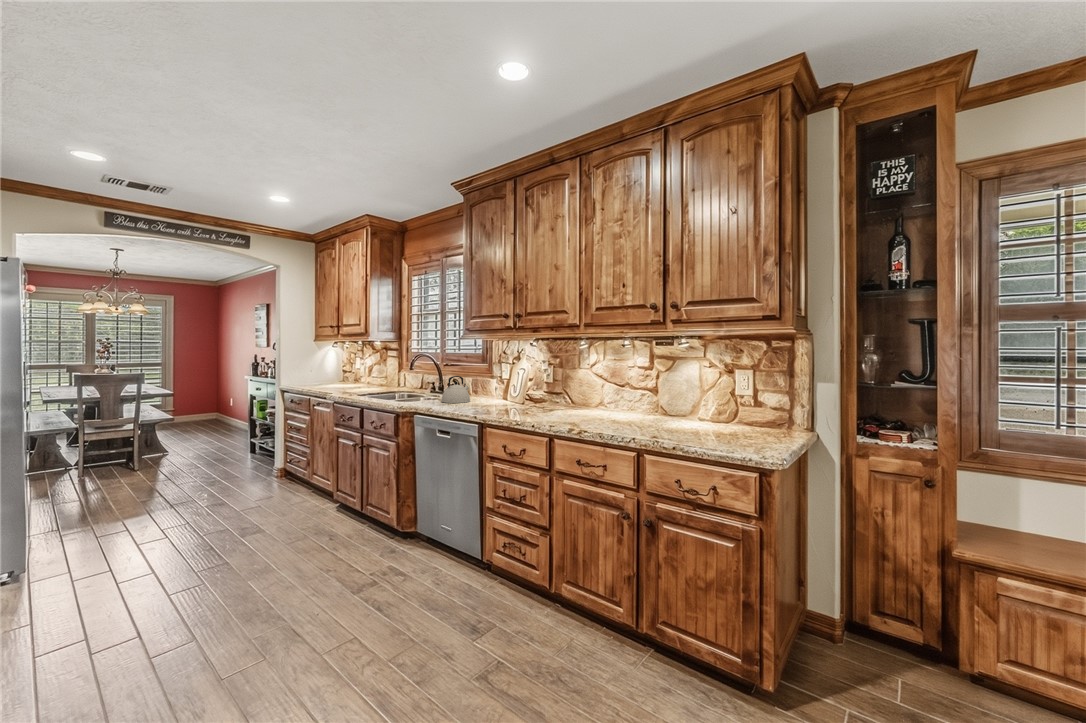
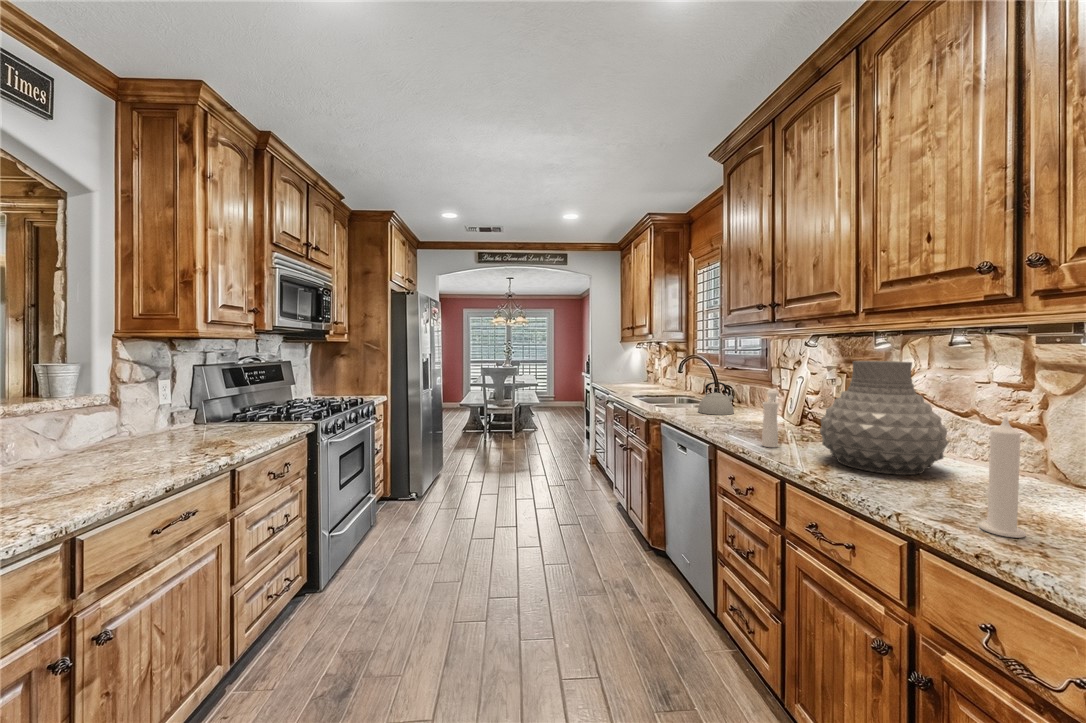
vase: none [565,356,628,423] -> present [820,361,949,475]
pepper mill: none [522,377,535,418] -> present [762,389,779,447]
candle: none [662,380,679,438] -> present [979,417,1026,538]

